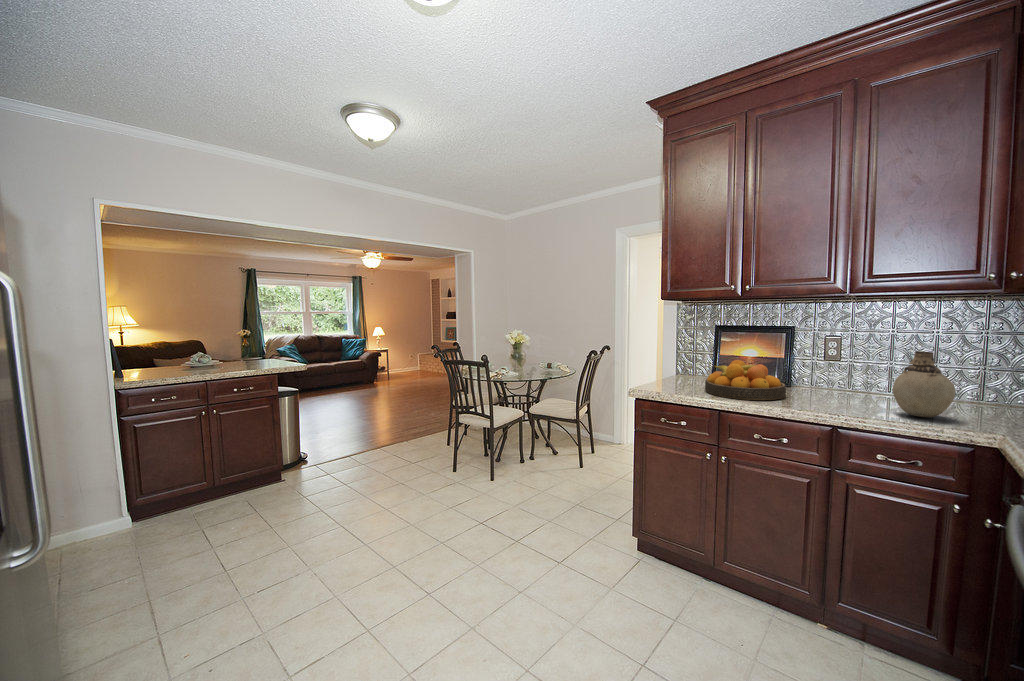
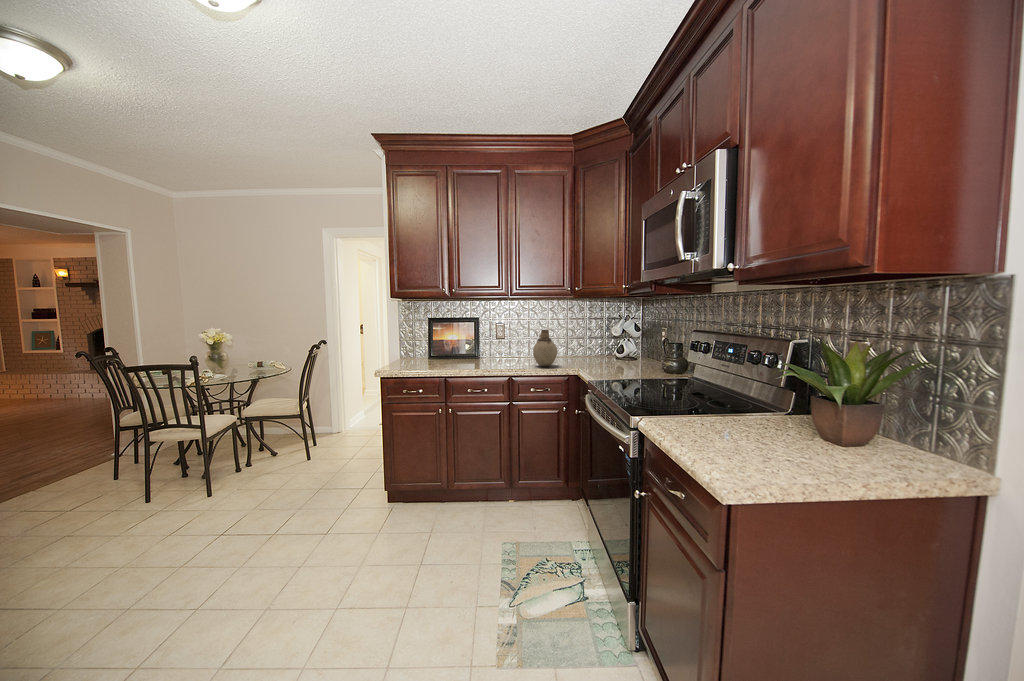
fruit bowl: present [705,360,786,400] -> none [430,342,481,370]

